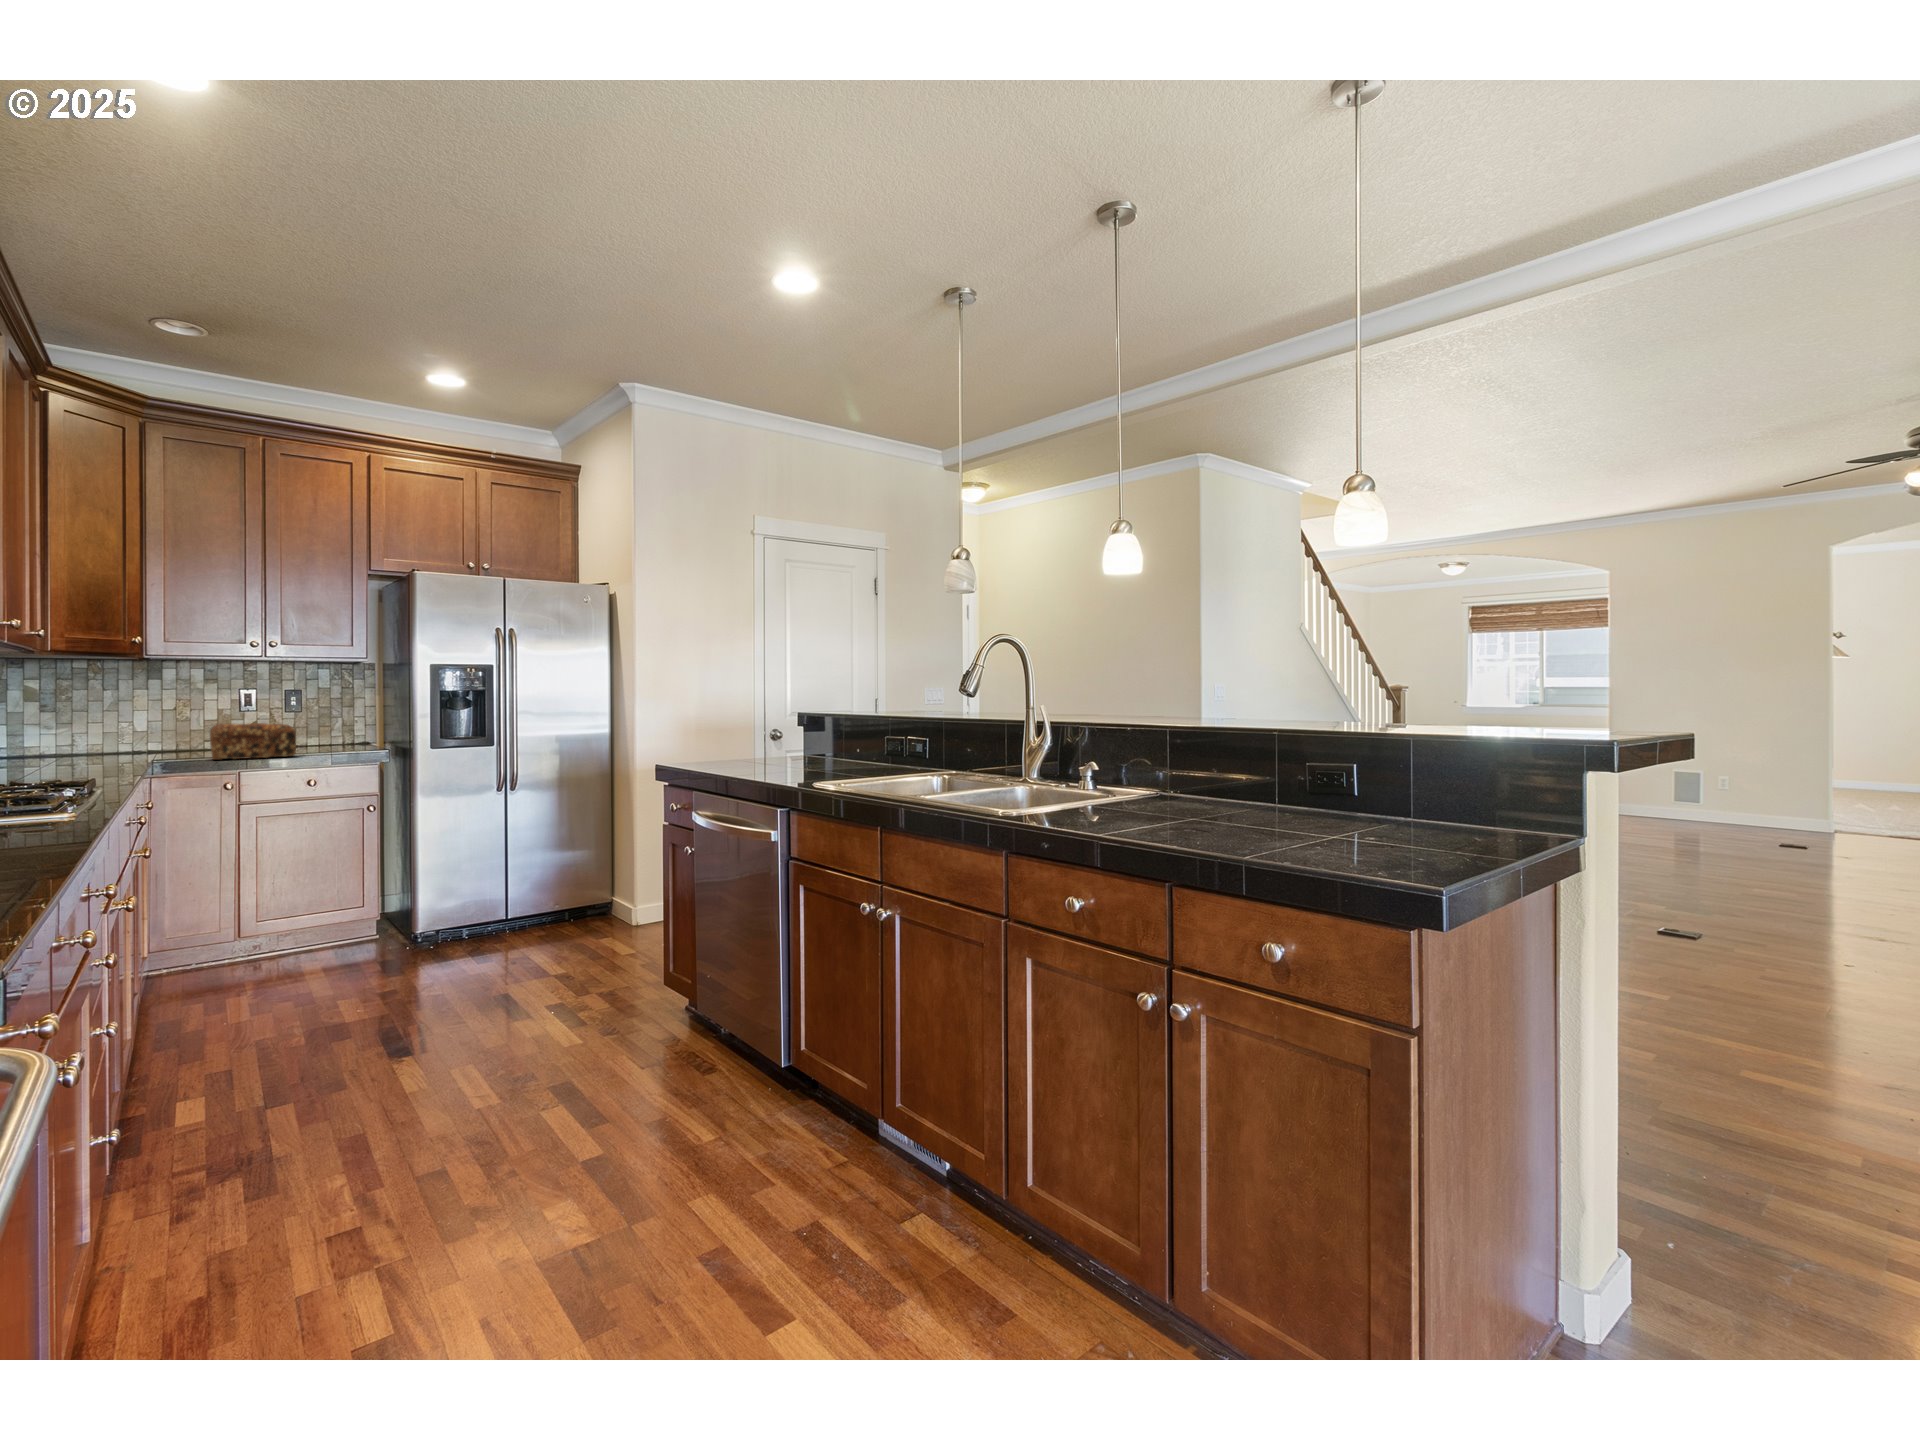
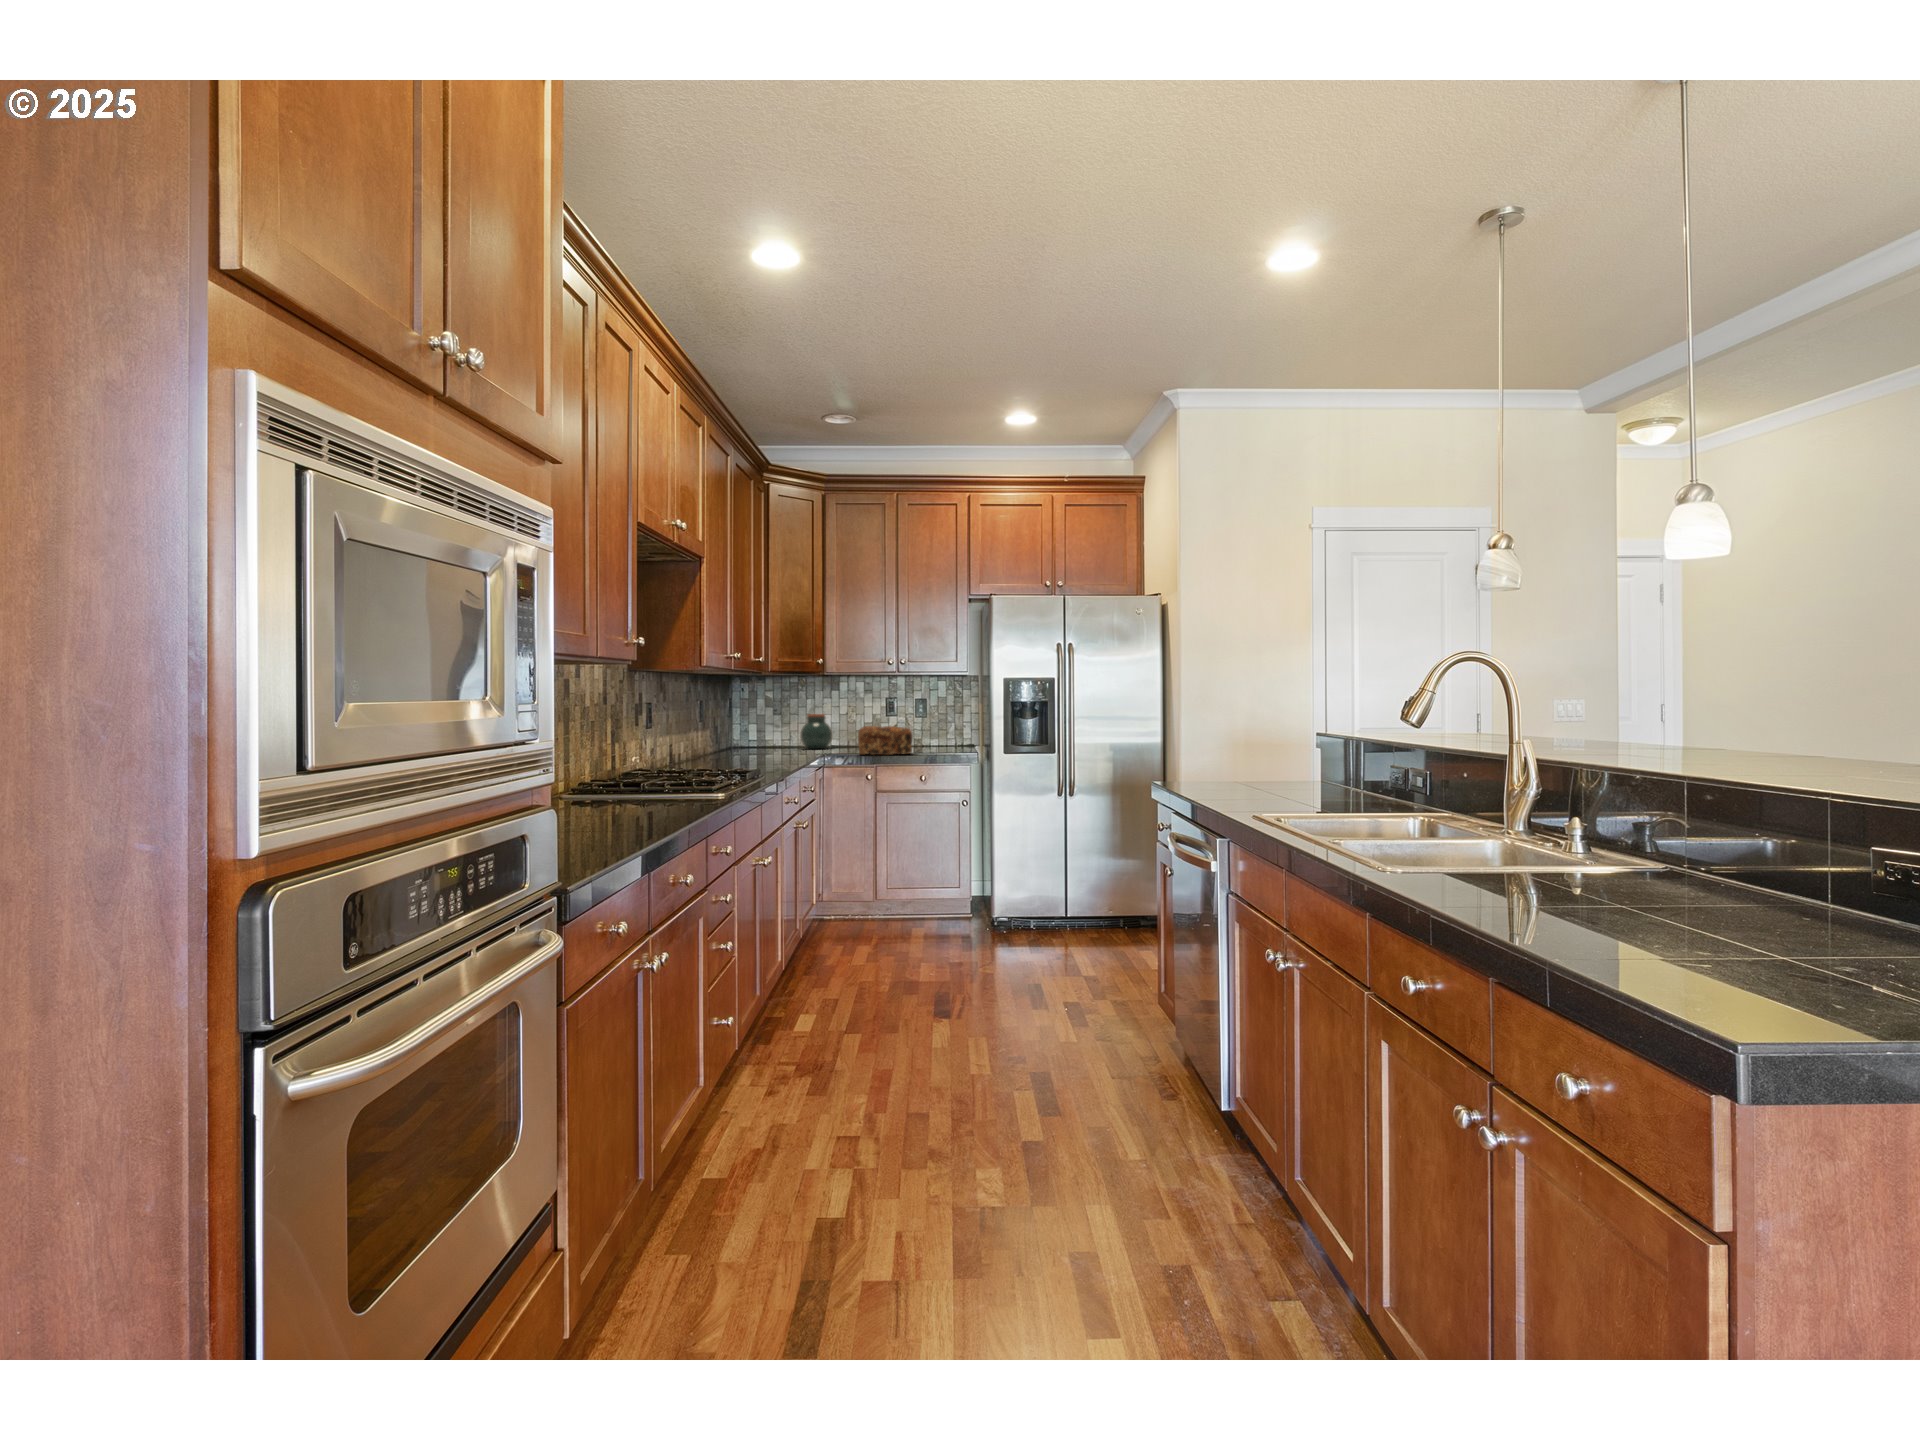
jar: none [90,709,149,755] -> present [800,714,832,749]

